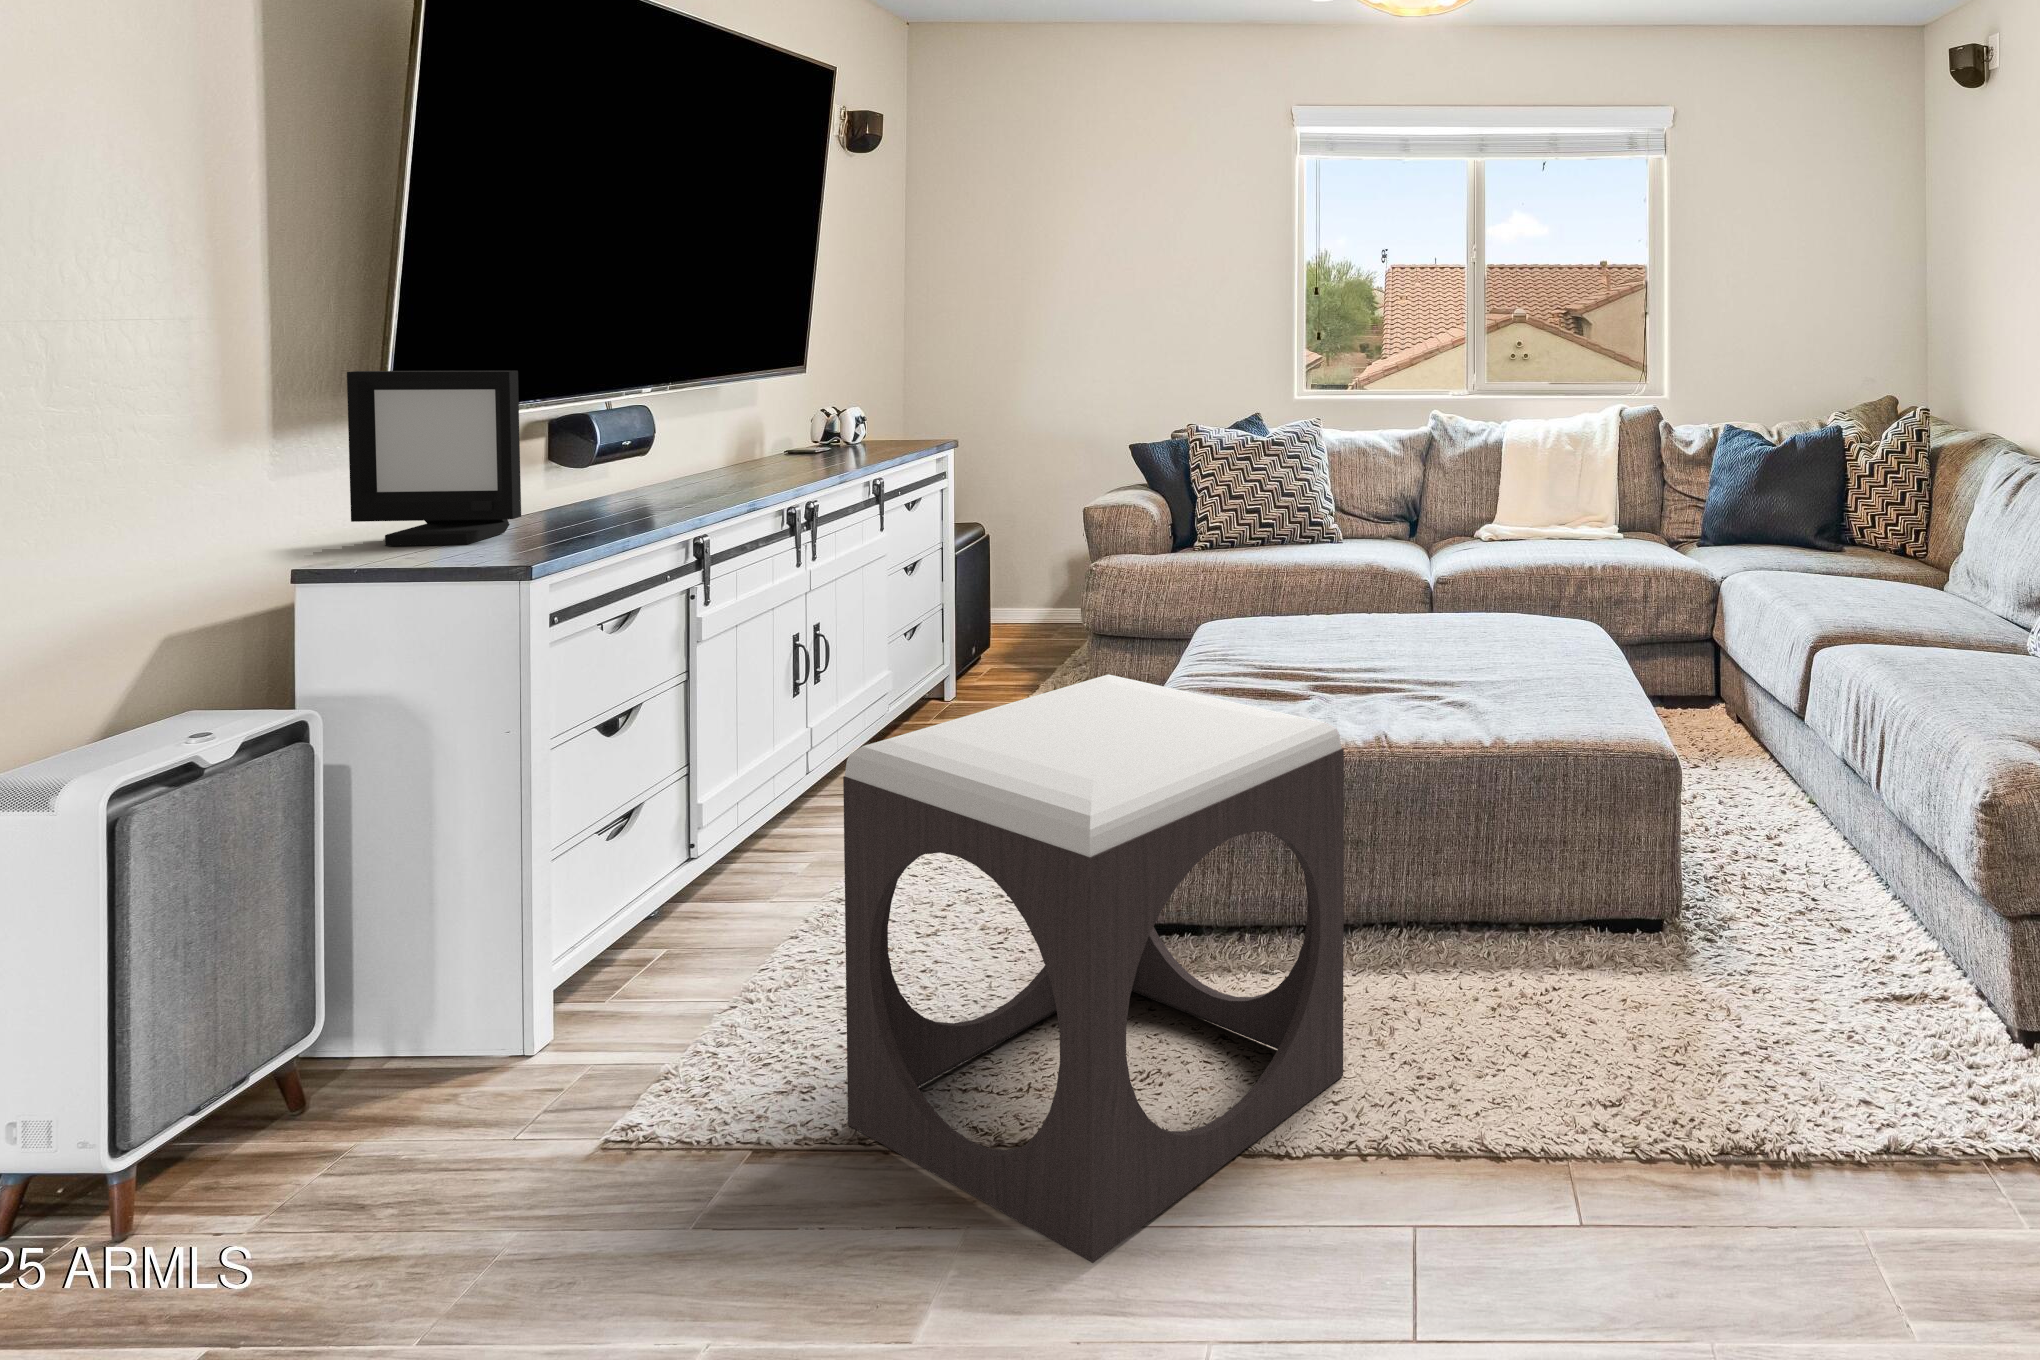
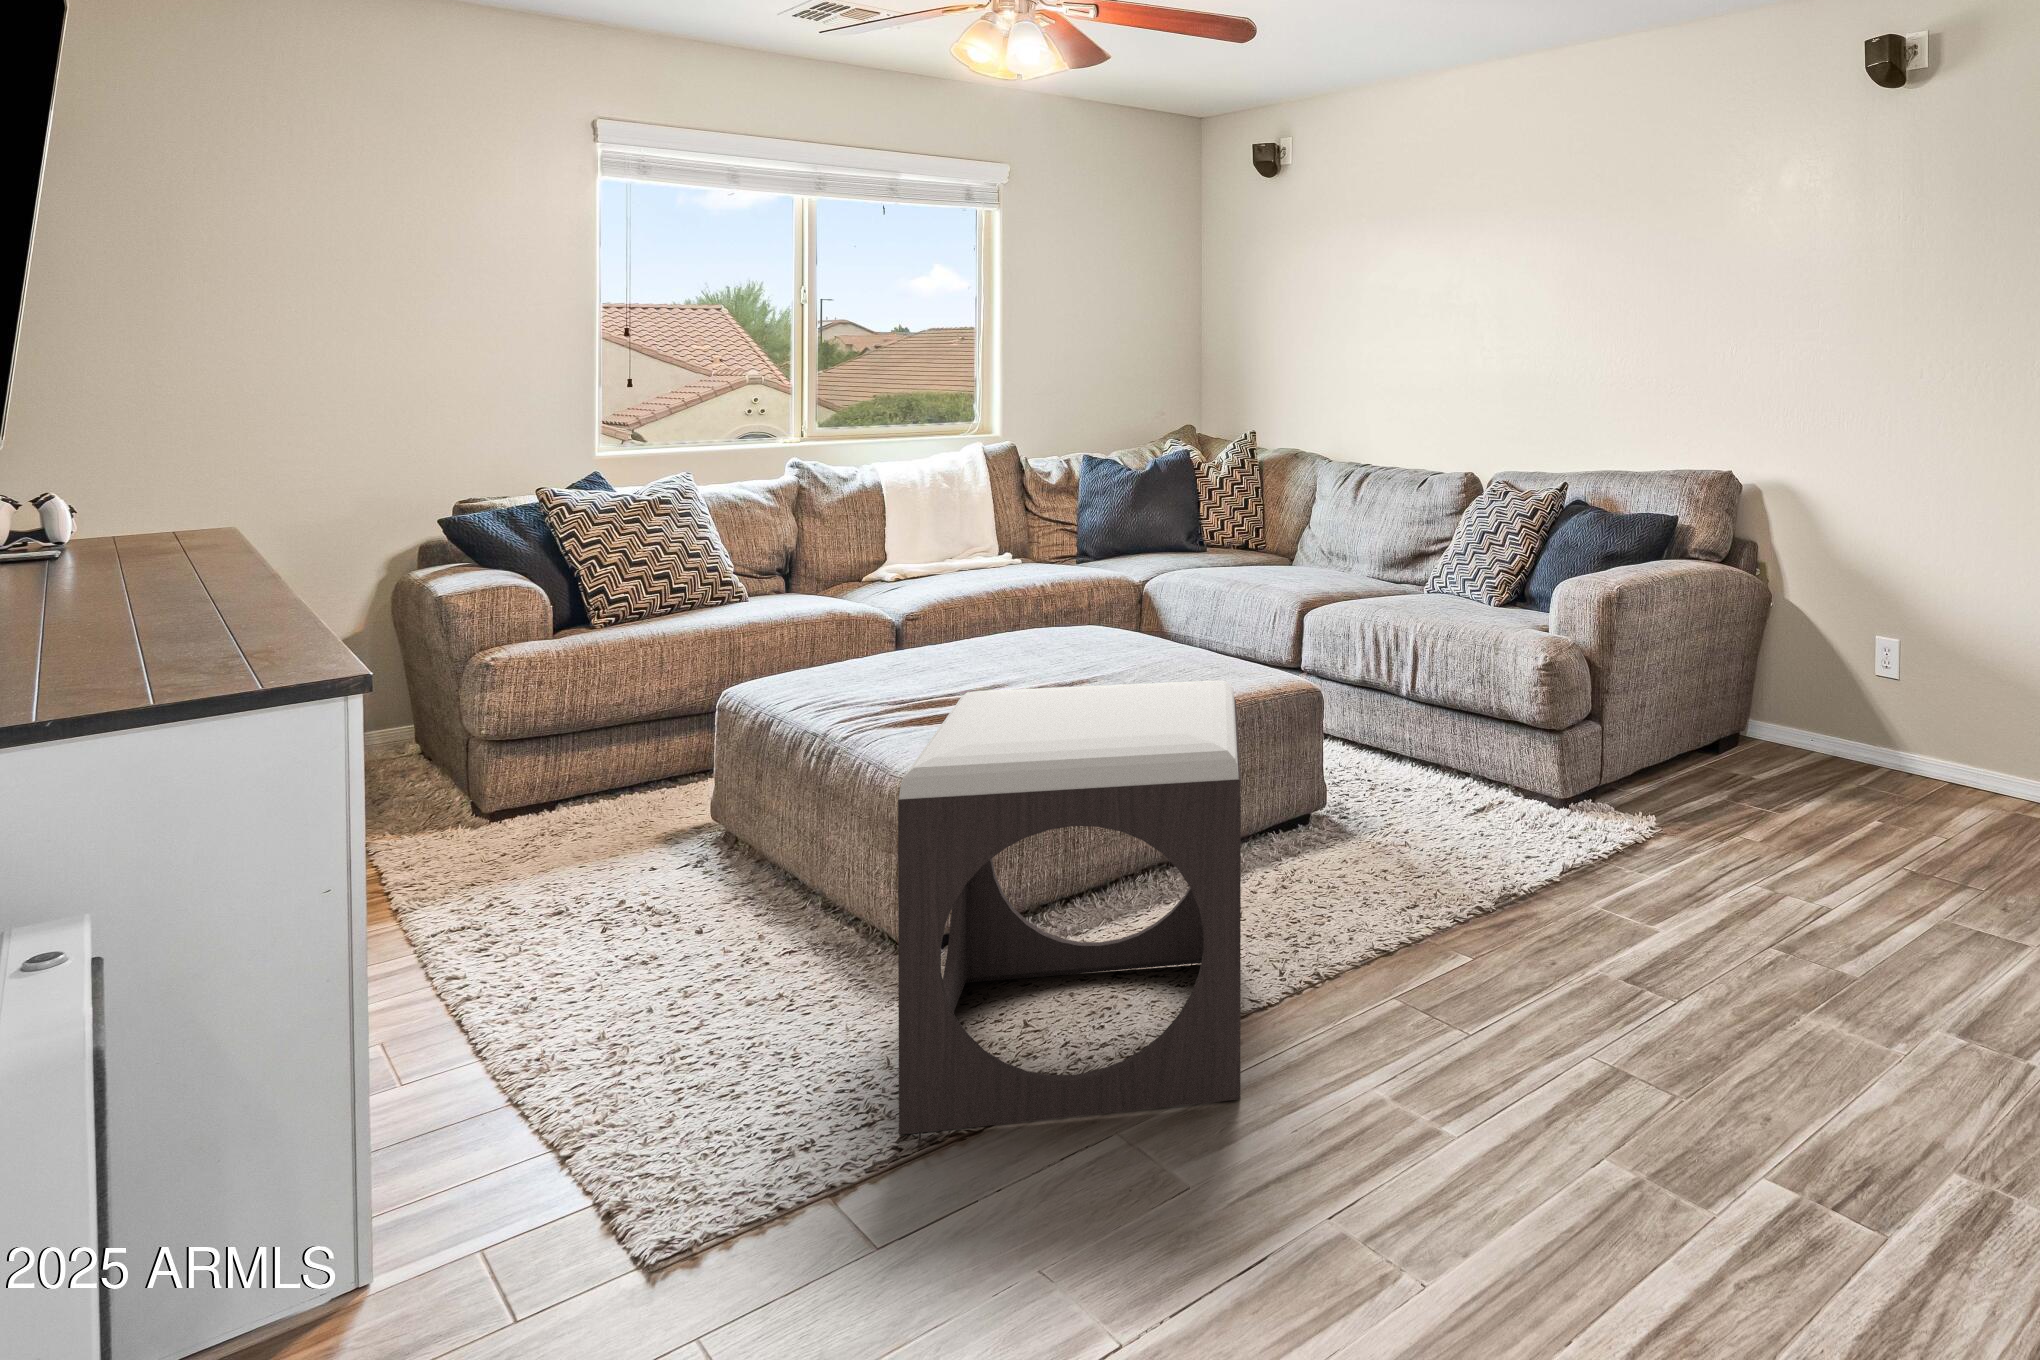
picture frame: present [347,371,521,546] -> none [19,439,291,680]

